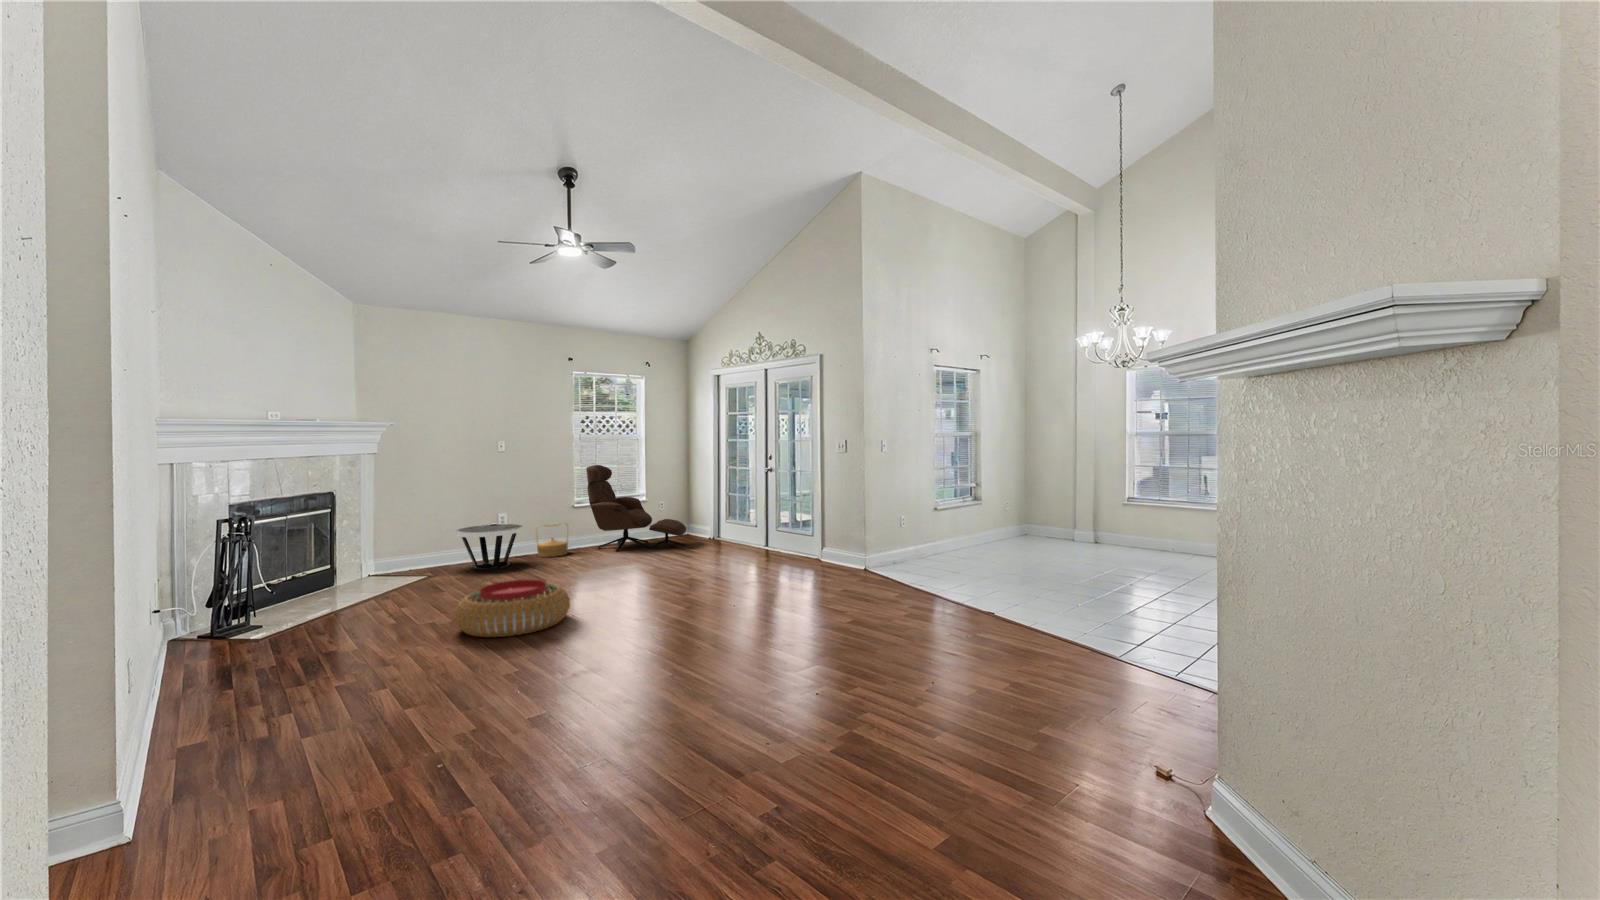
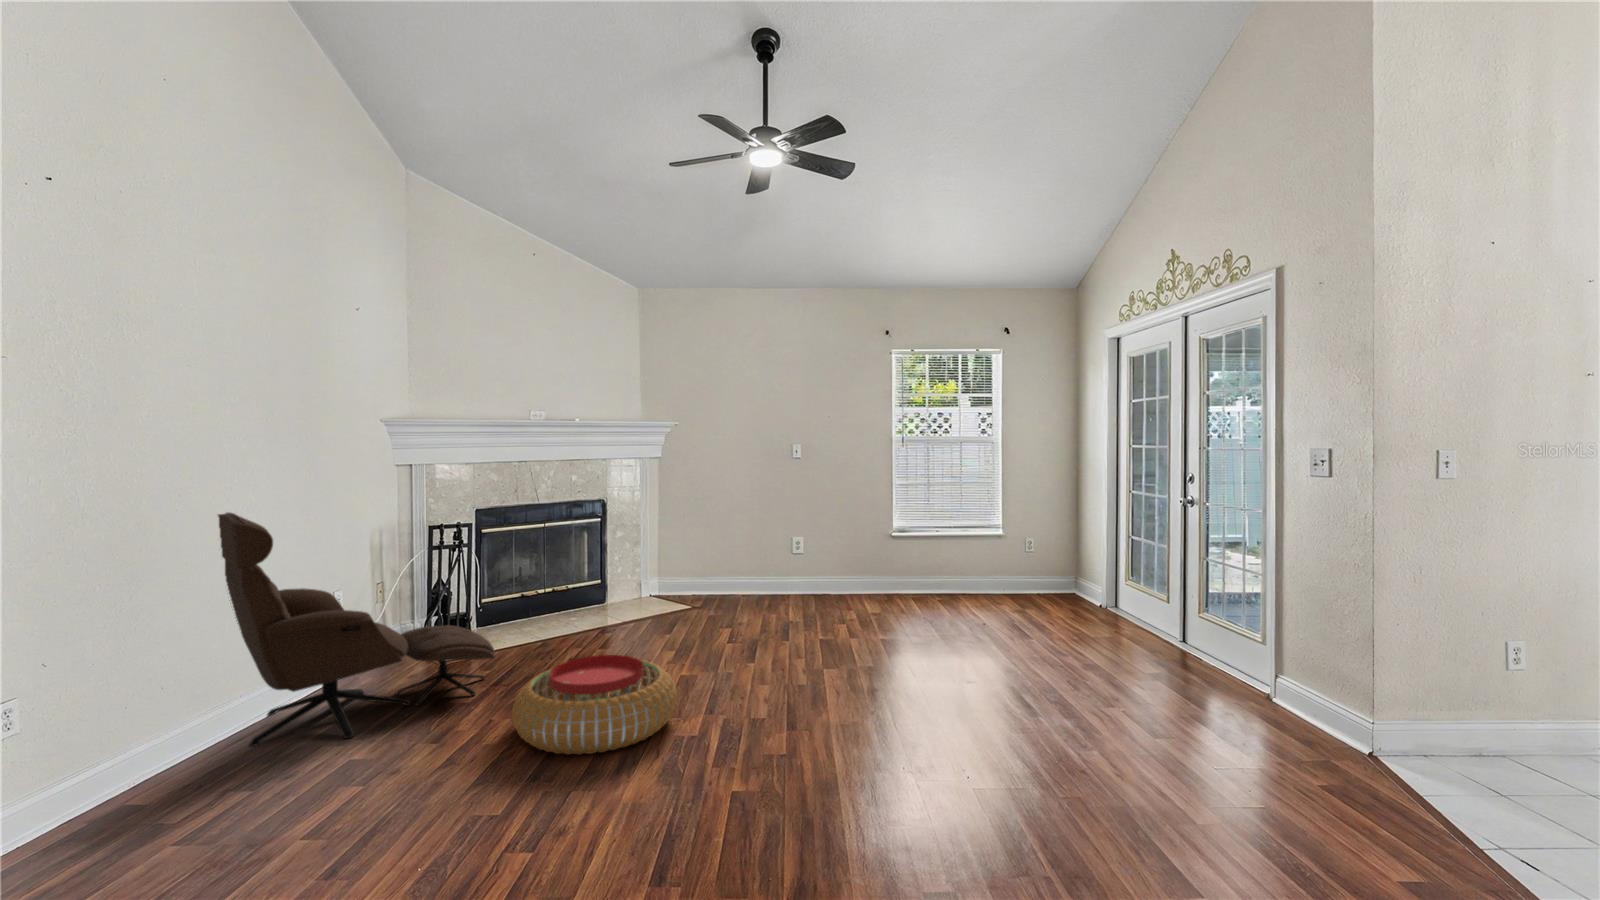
lounge chair: present [586,465,686,551] -> present [218,513,495,746]
side table: present [456,523,522,569] -> none [731,549,805,609]
basket: present [536,523,568,557] -> none [832,557,874,602]

